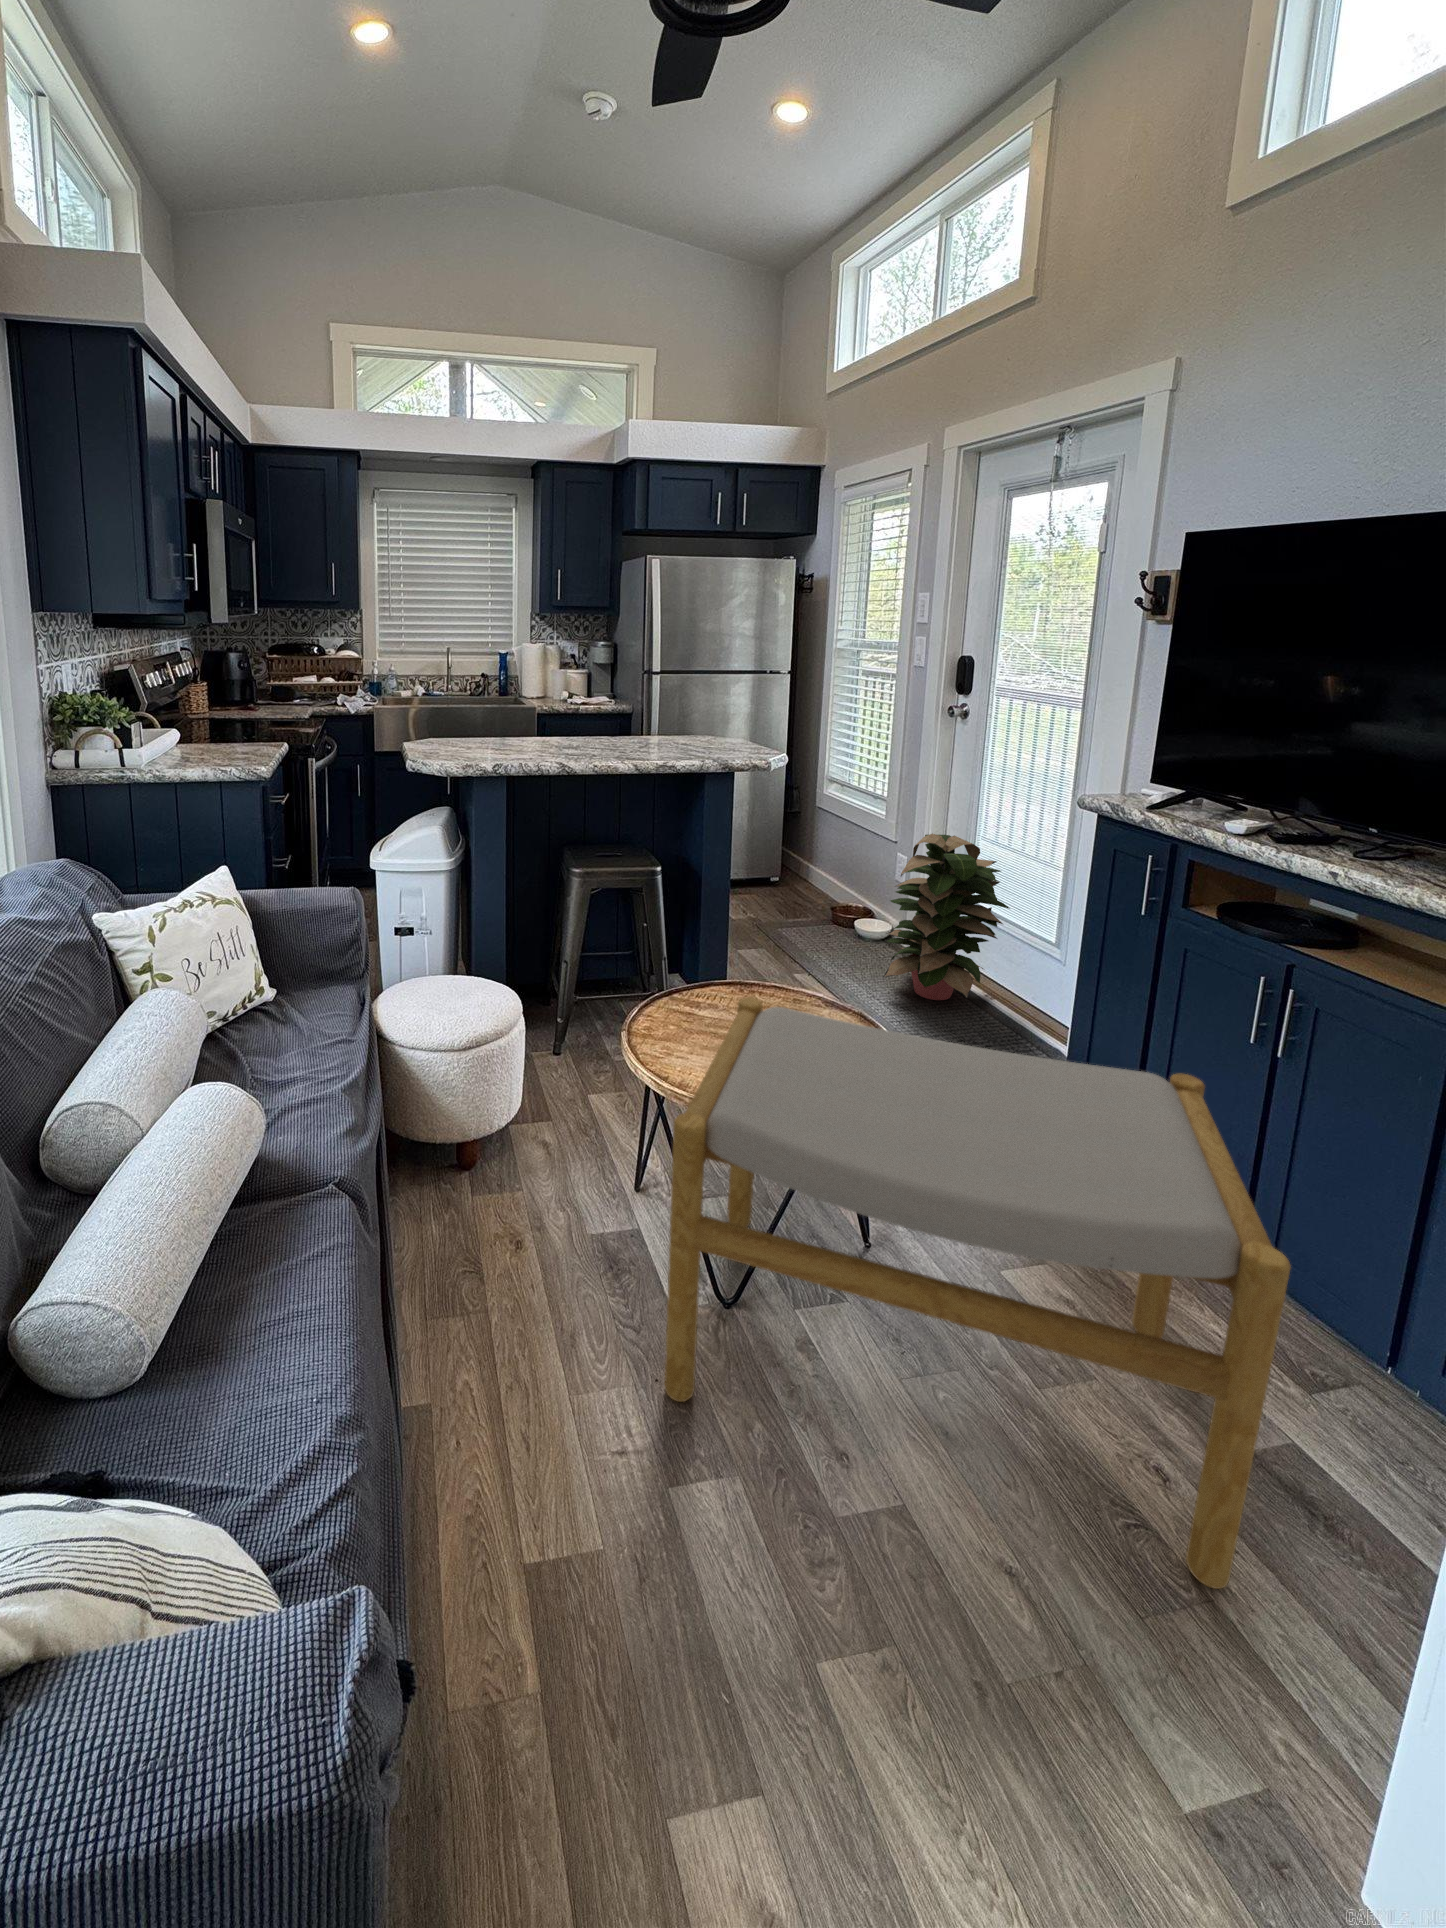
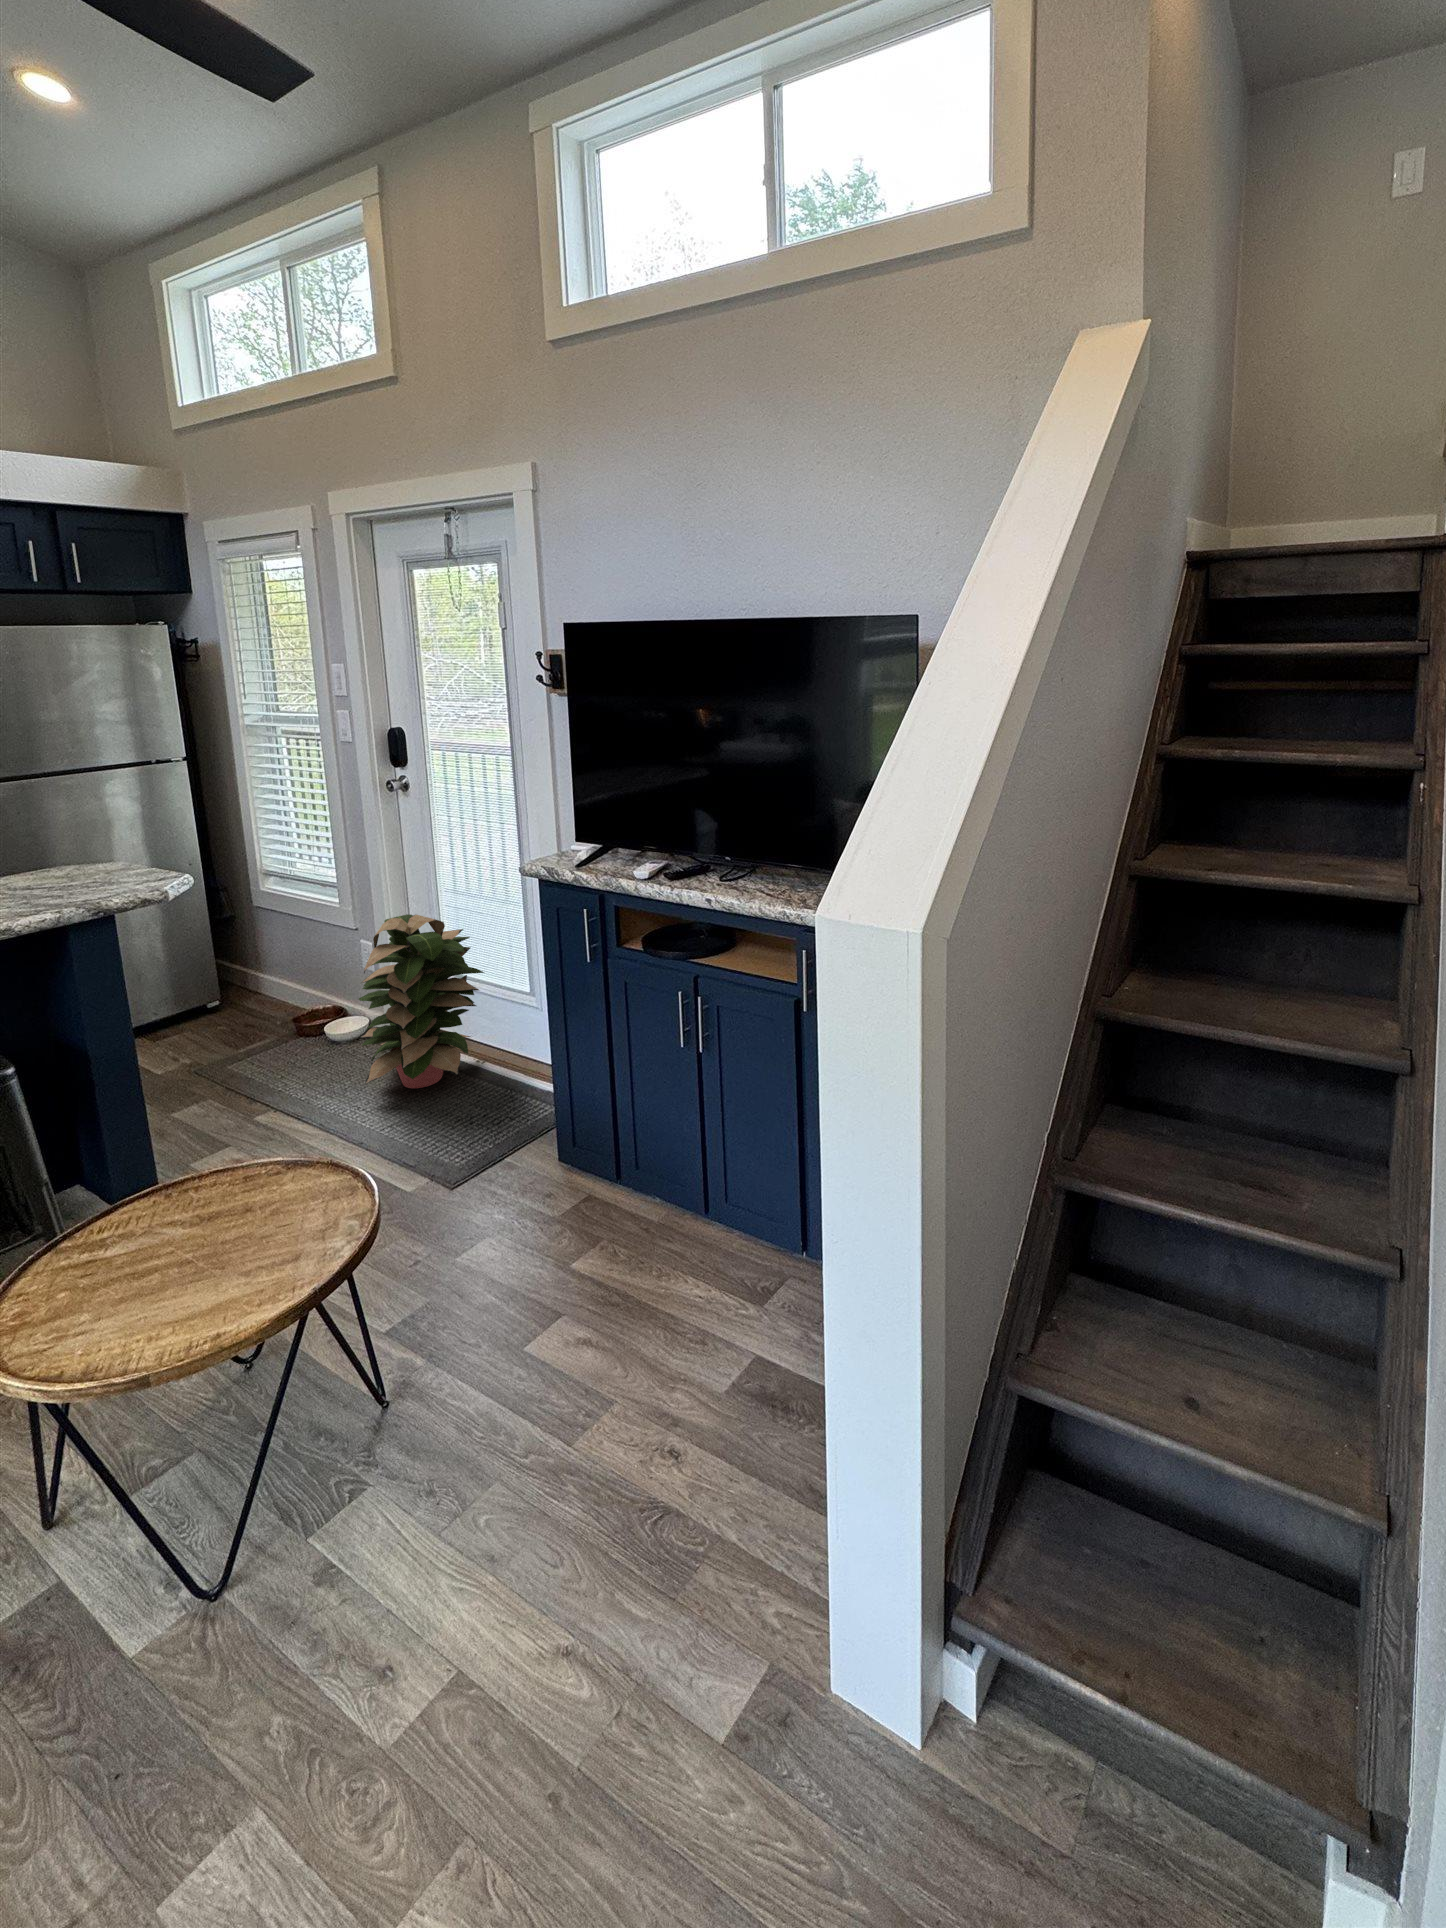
footstool: present [665,997,1291,1589] -> none [72,1101,729,1781]

